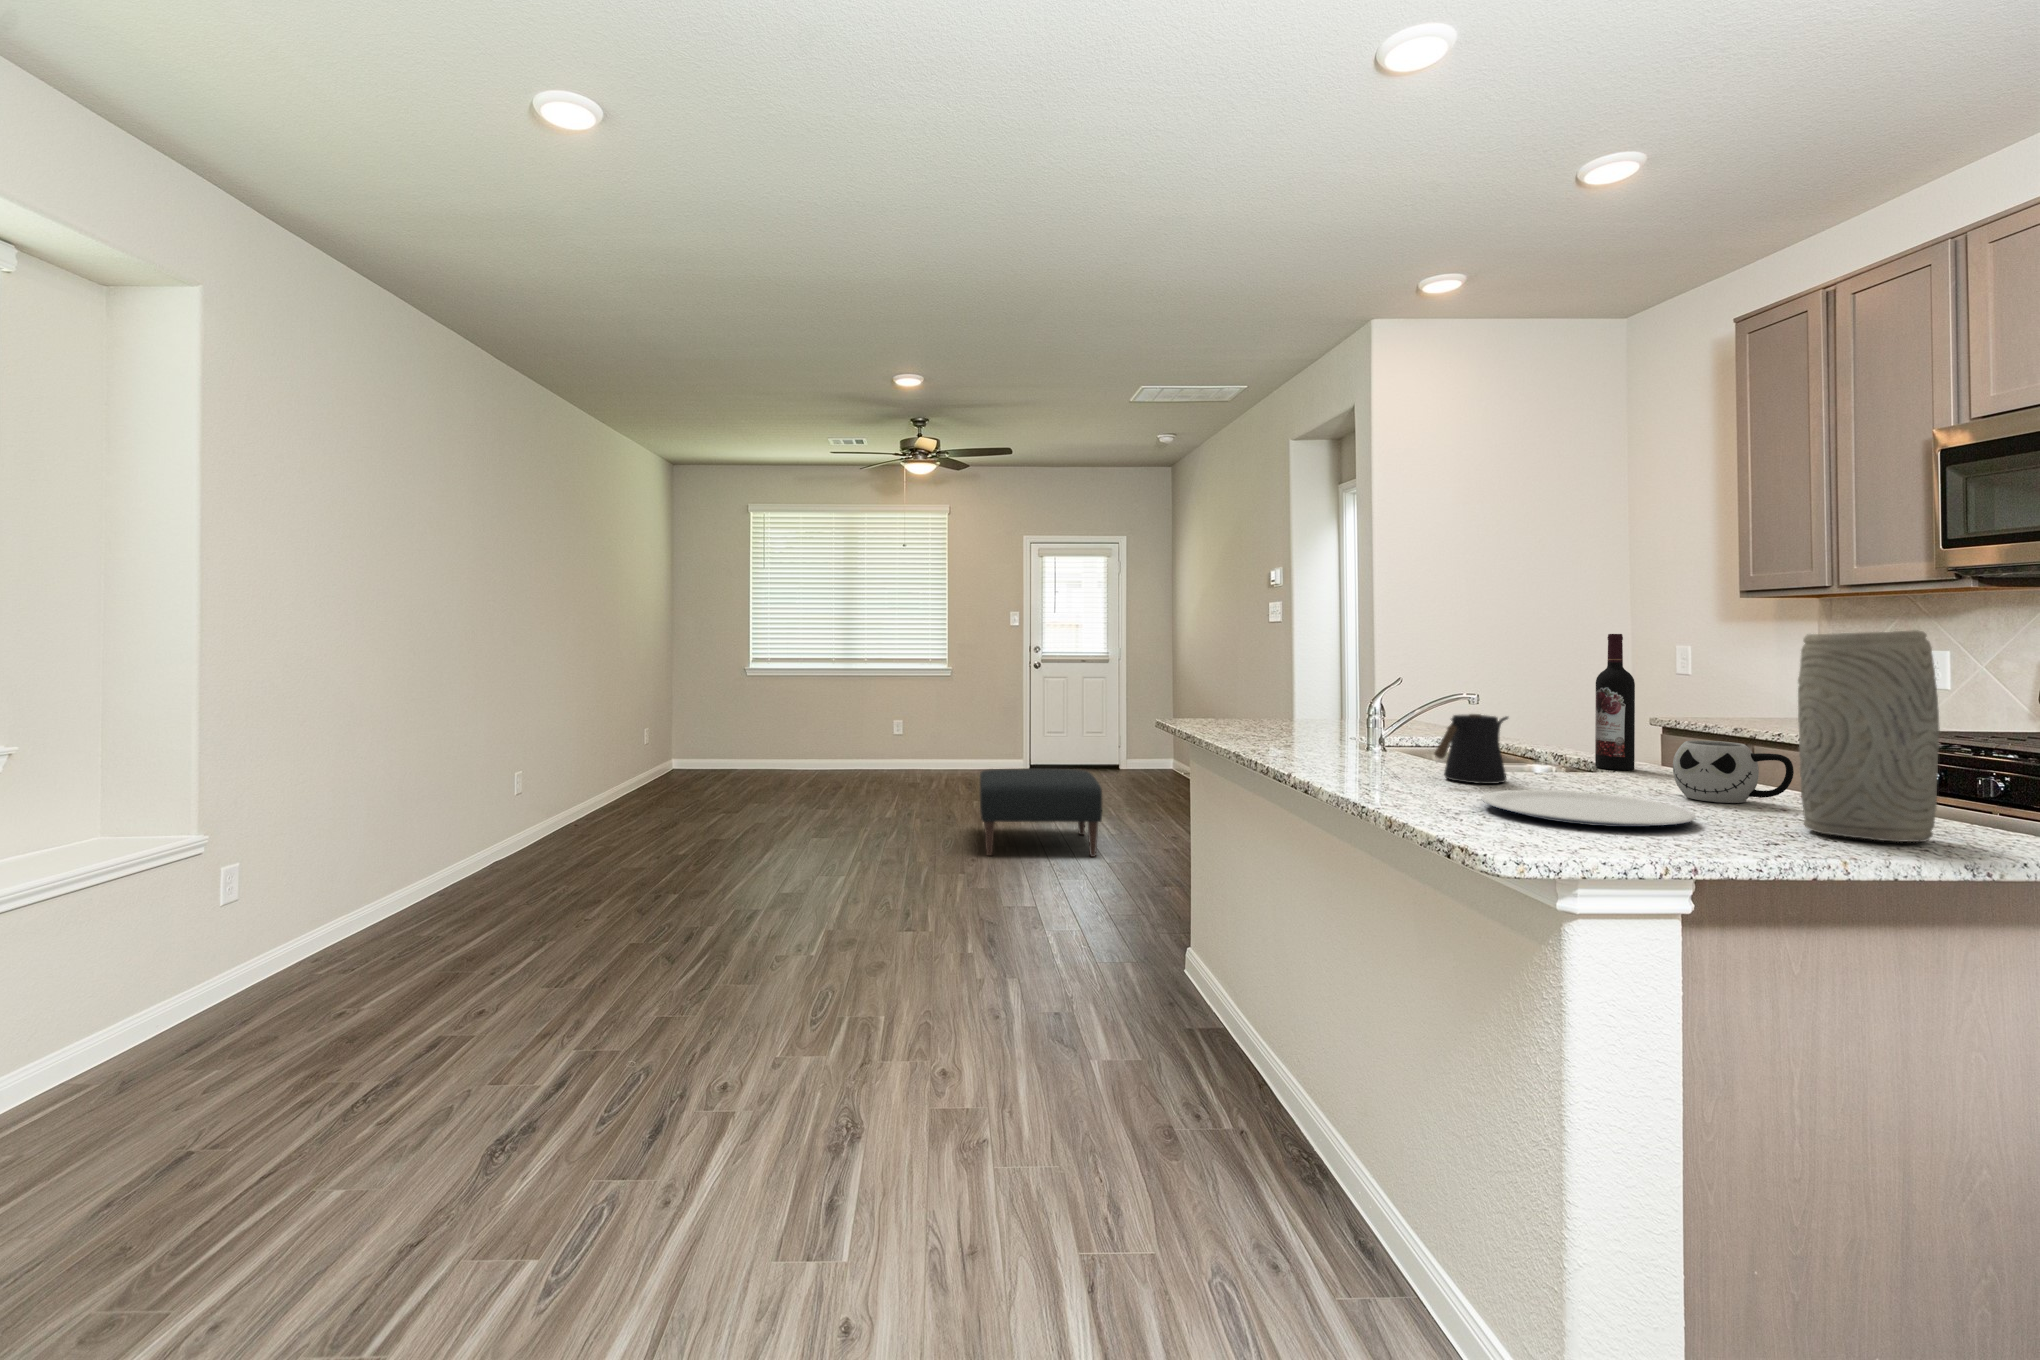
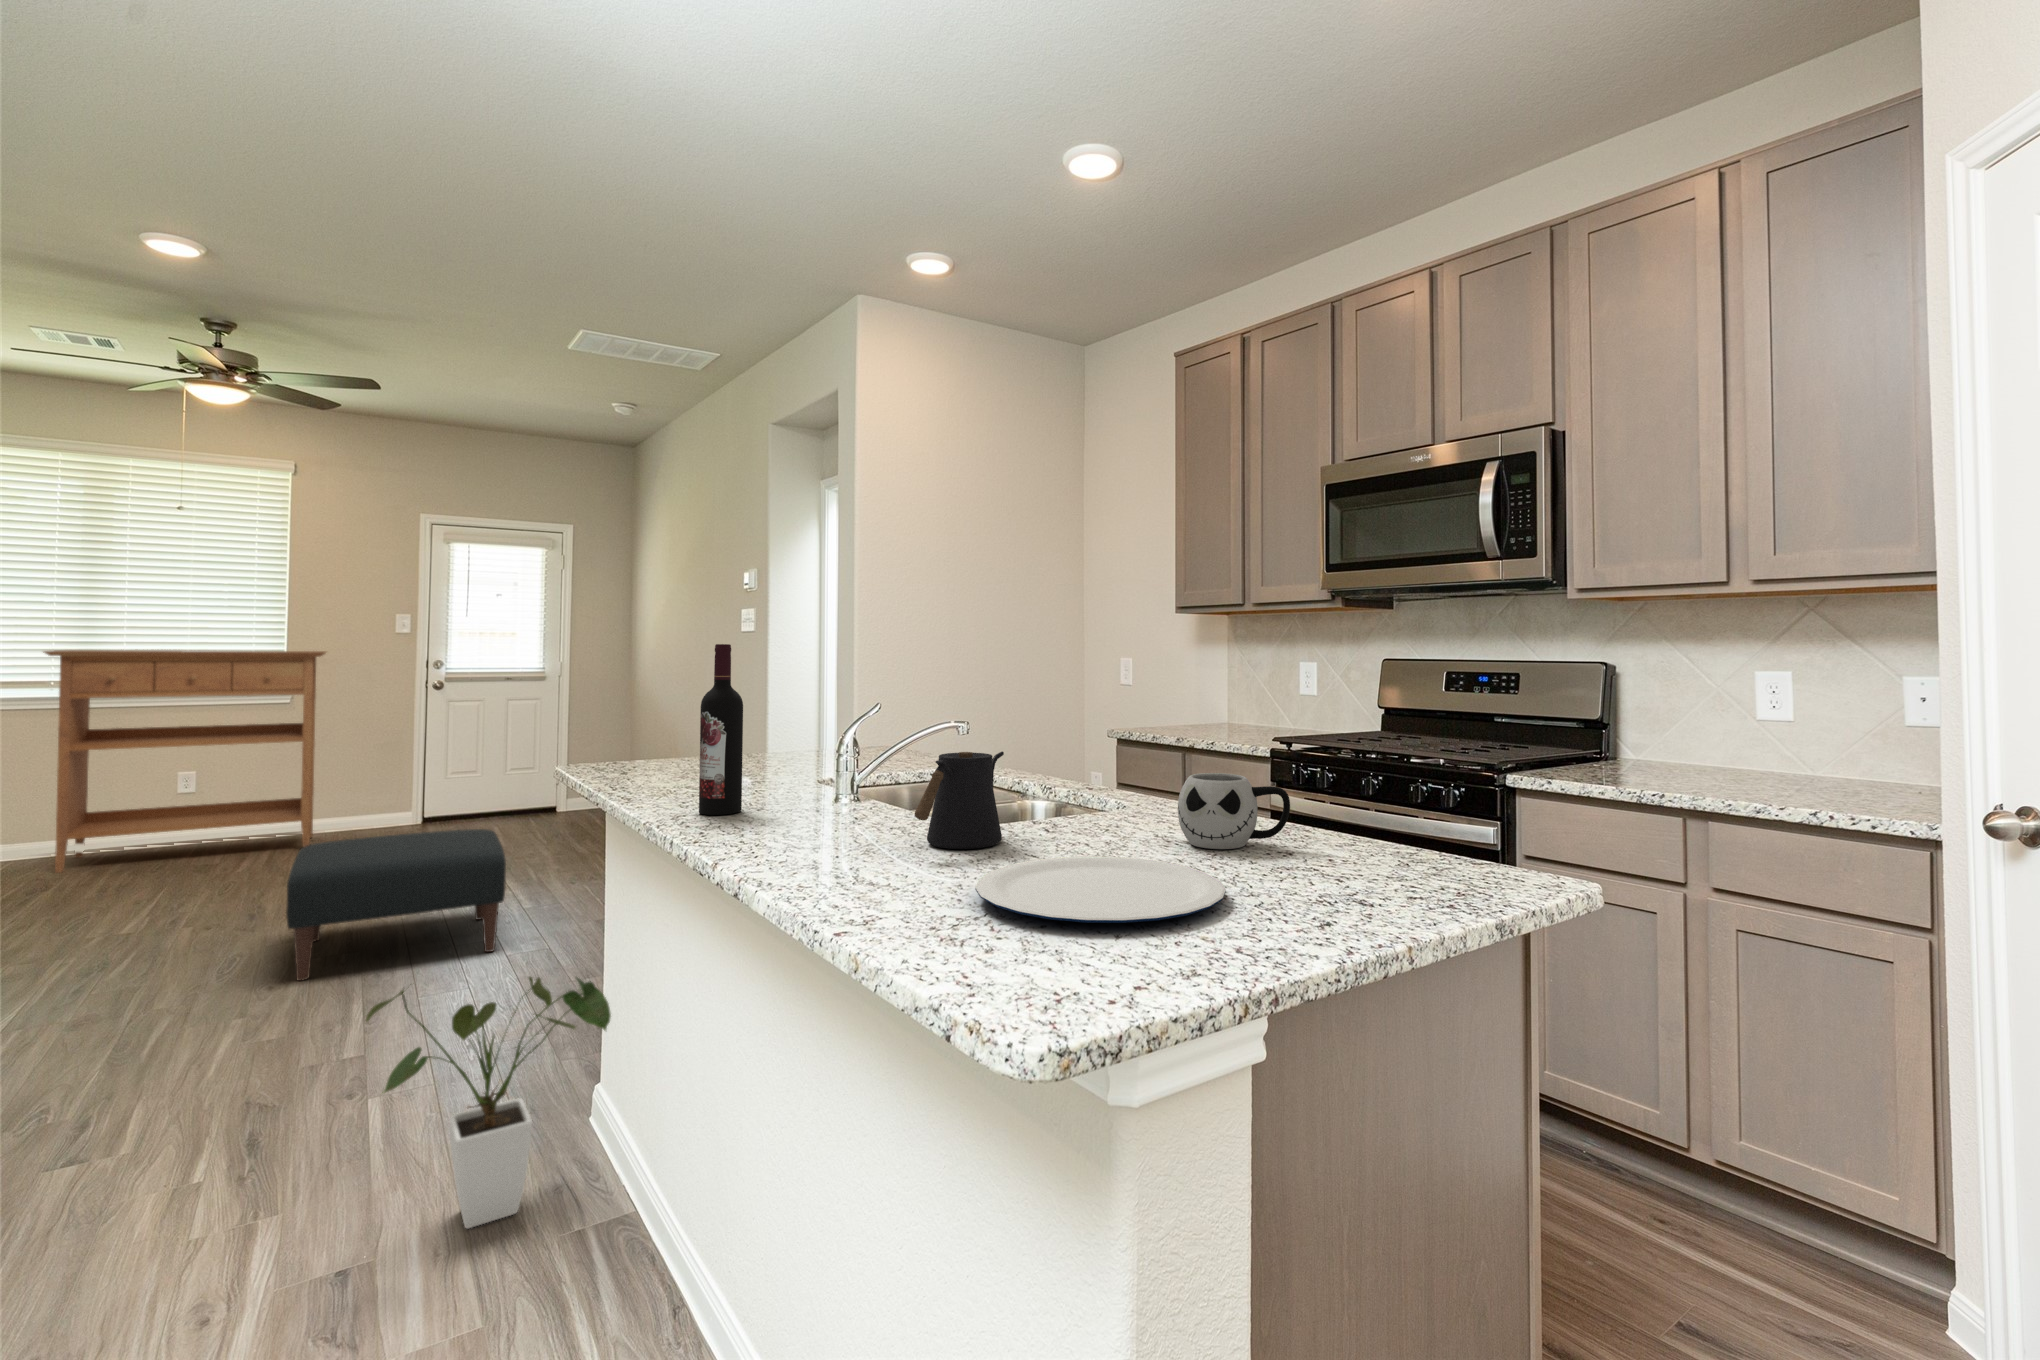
vase: present [1798,630,1940,842] -> none [1319,643,1444,898]
wine bottle: present [1595,634,1635,770] -> present [699,644,743,815]
console table: none [840,642,975,778] -> present [43,650,326,873]
house plant: none [1062,849,1205,1009] -> present [366,977,611,1228]

